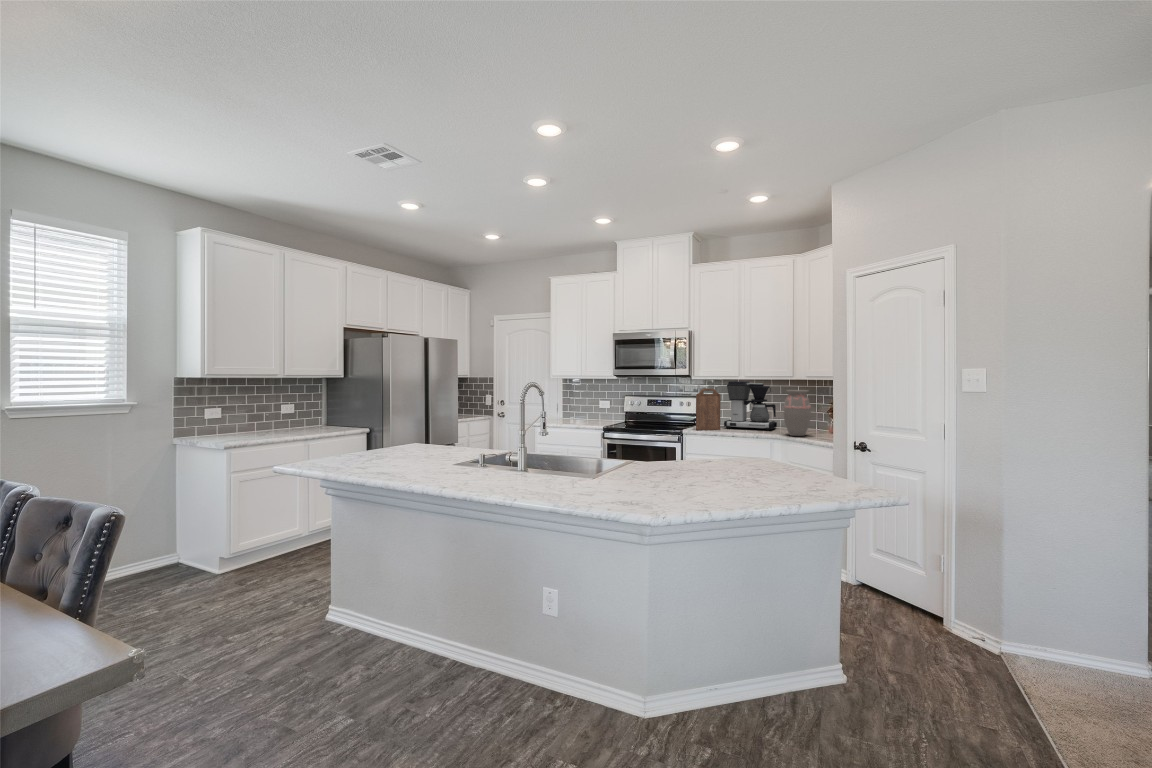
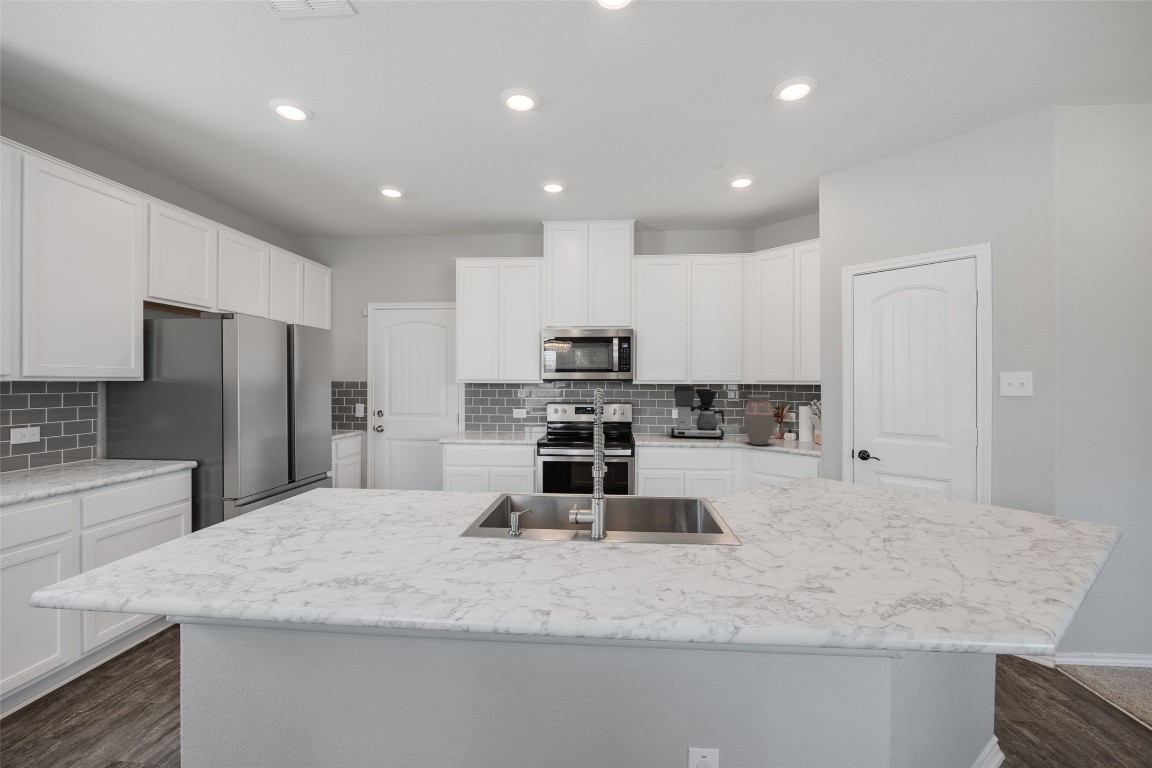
cutting board: present [696,389,721,430] -> none [645,394,670,441]

